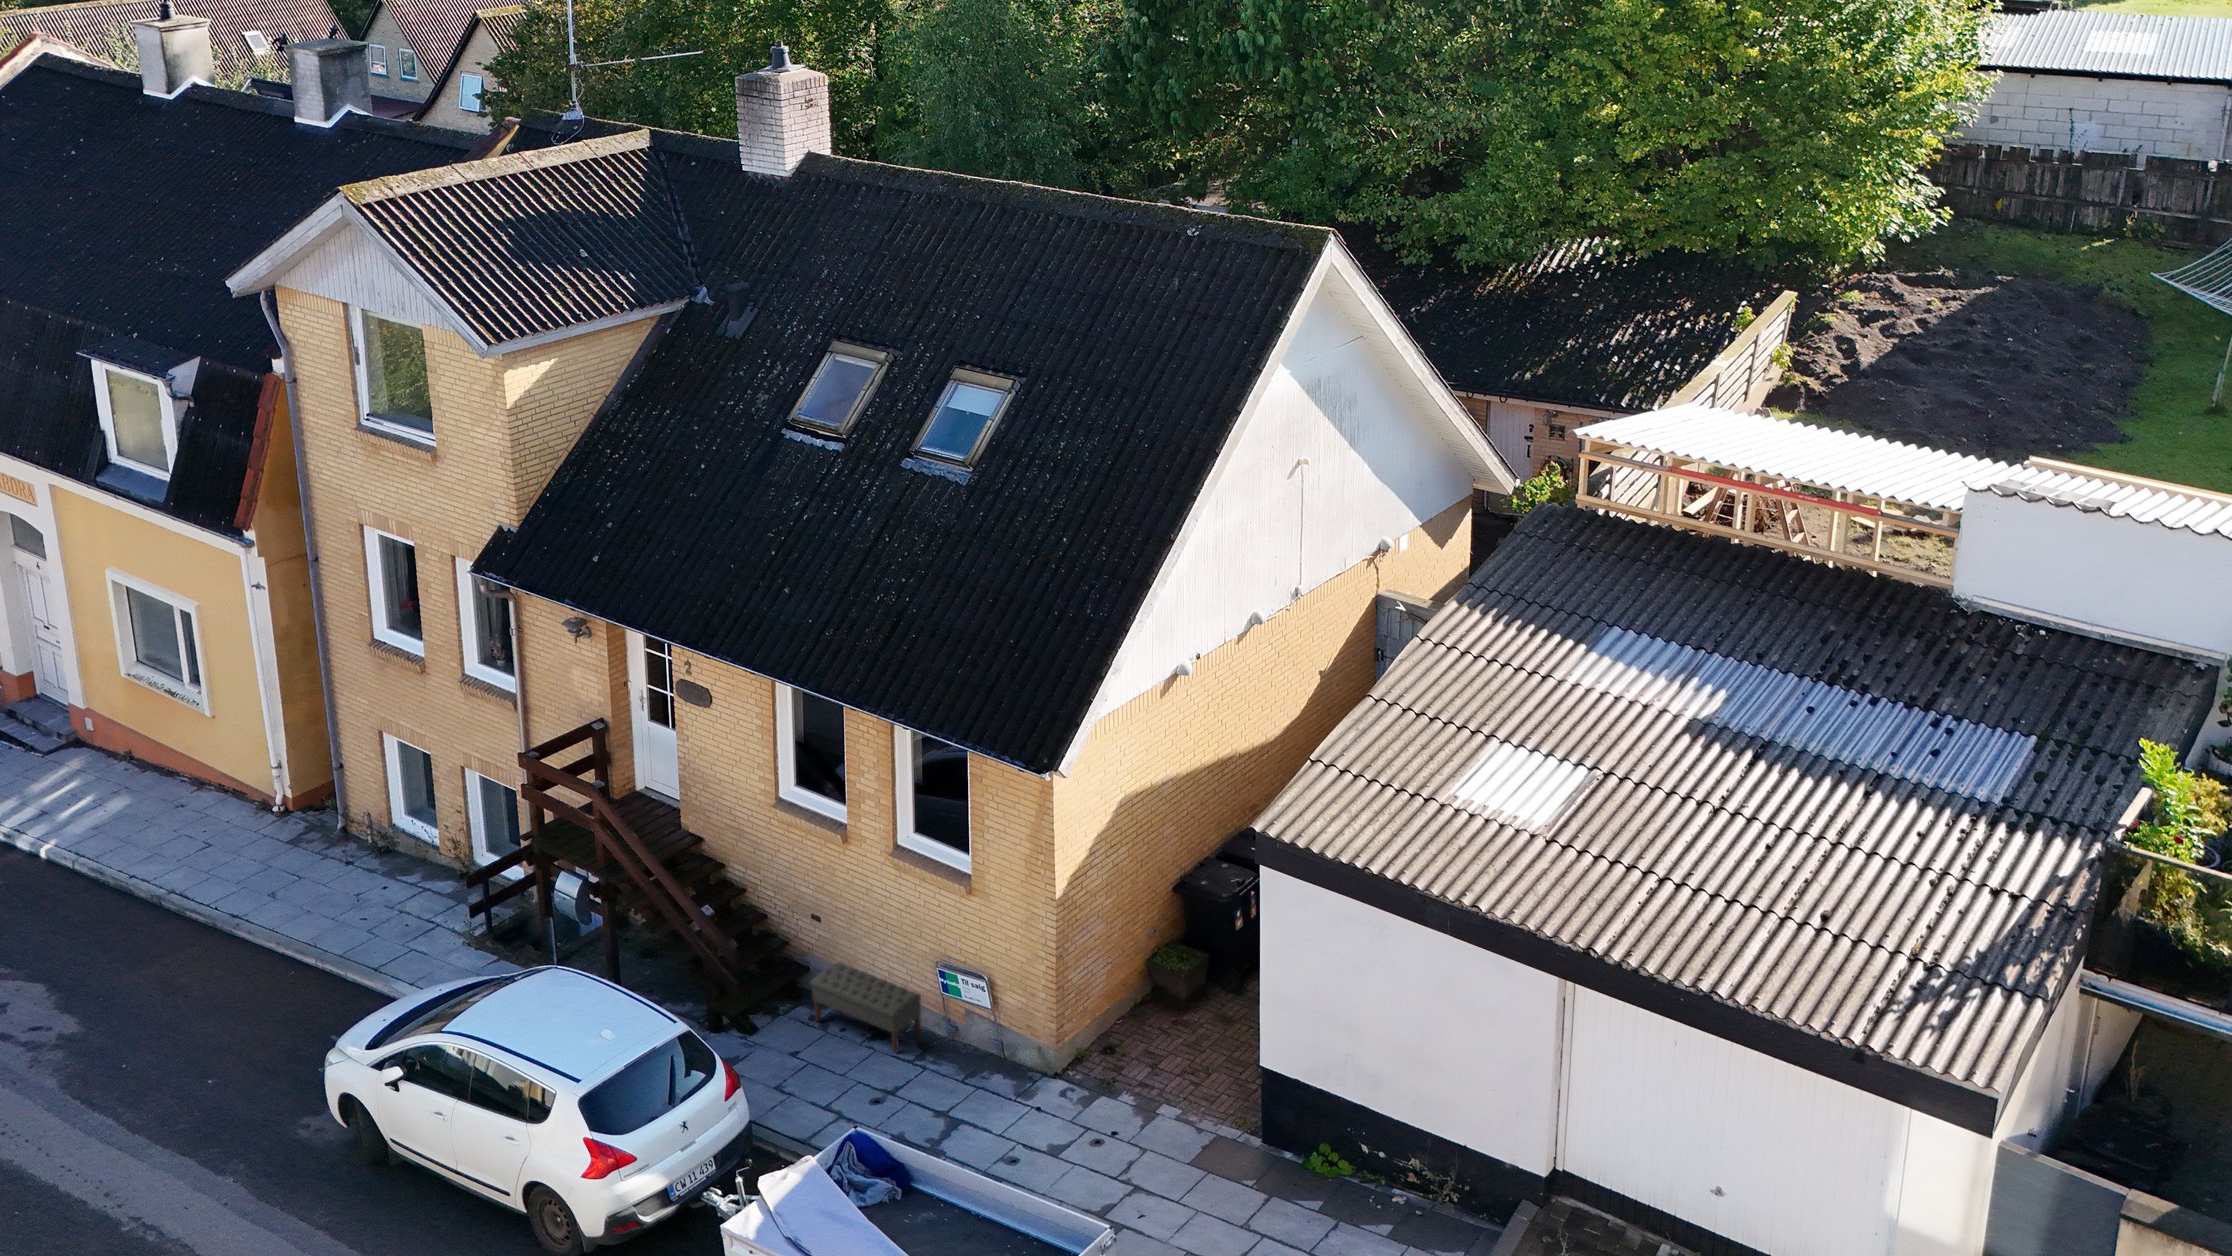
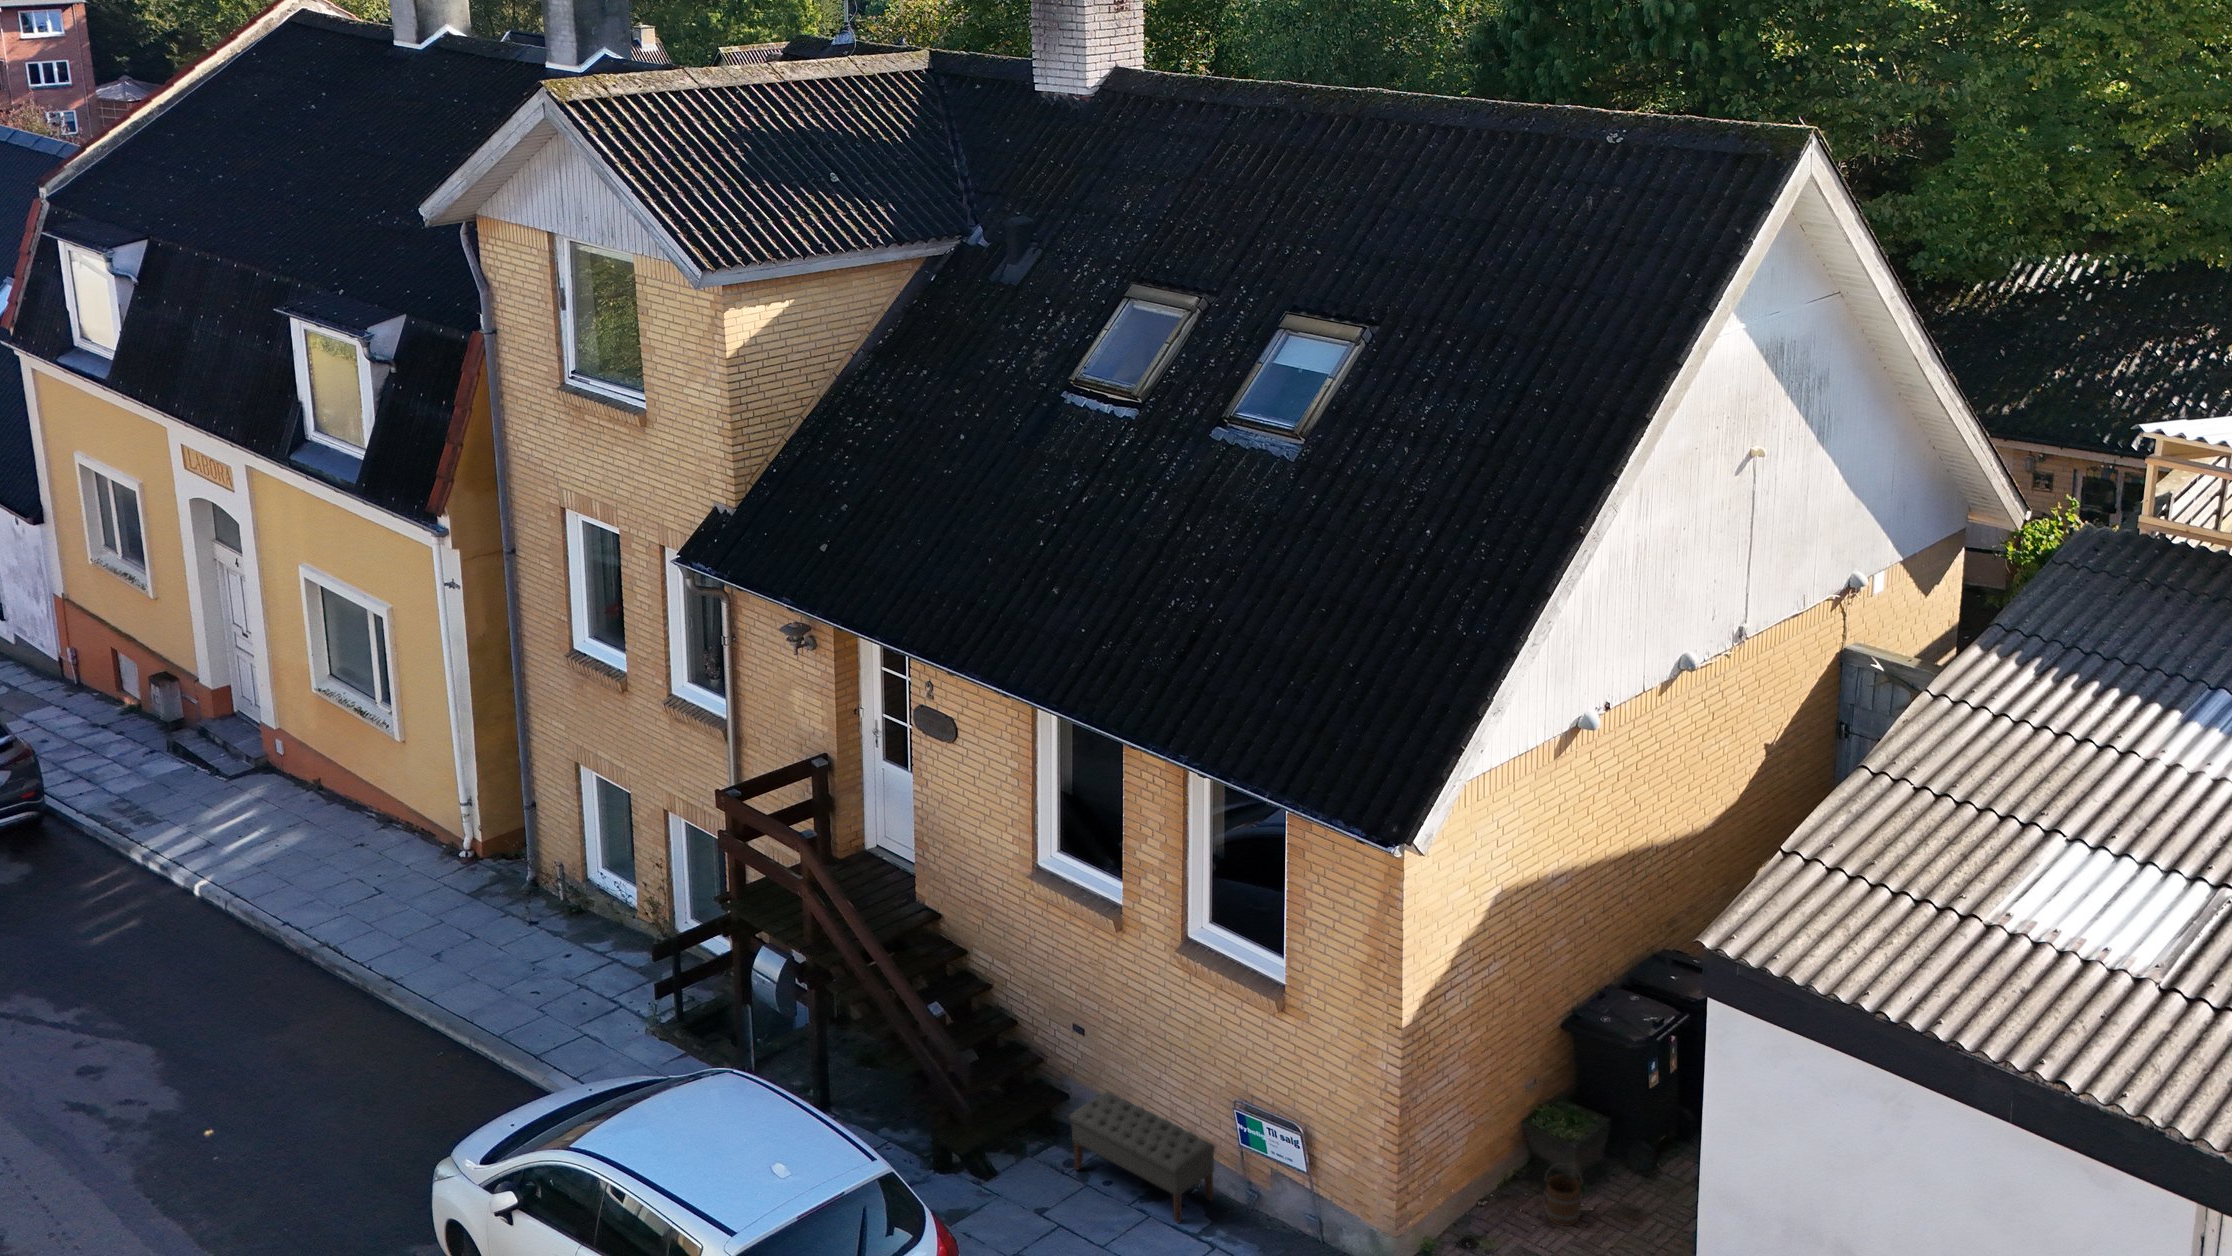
bucket: none [1162,988,1190,1033] -> present [1544,1168,1583,1226]

